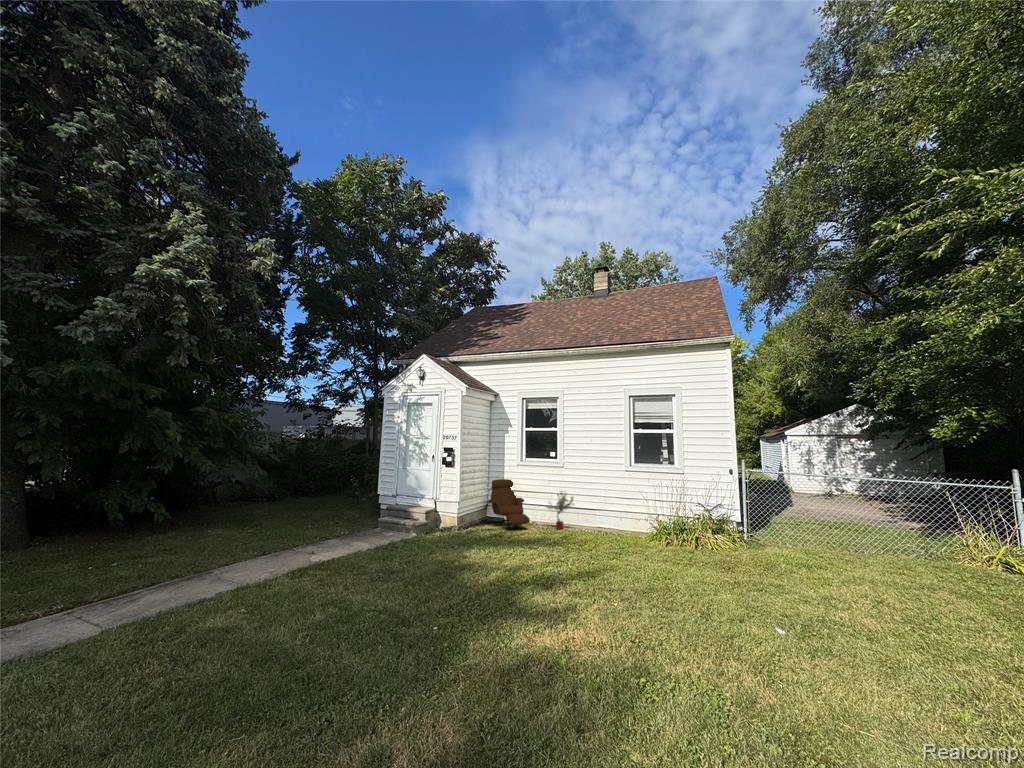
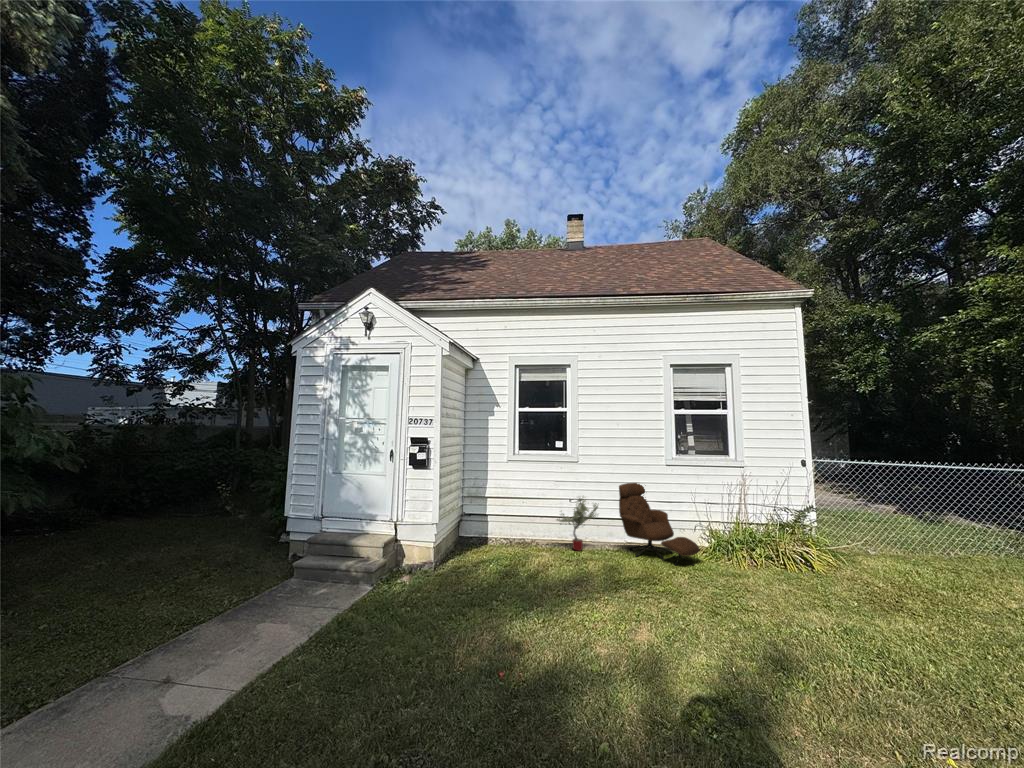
lounge chair: present [490,479,530,531] -> present [619,483,700,566]

